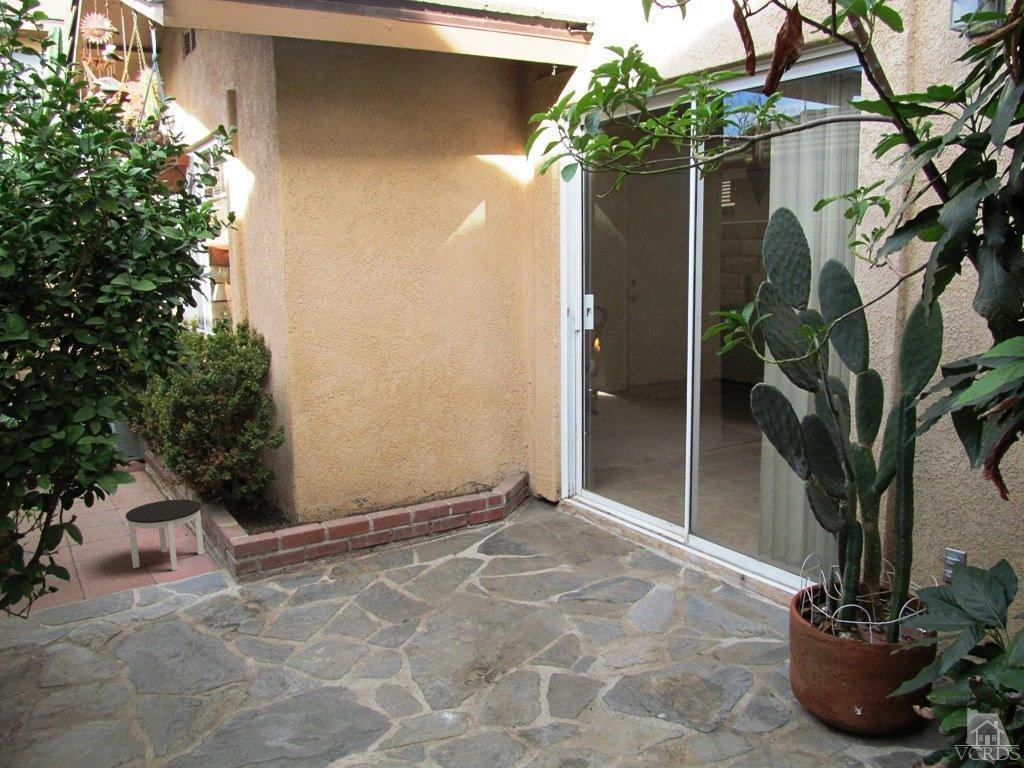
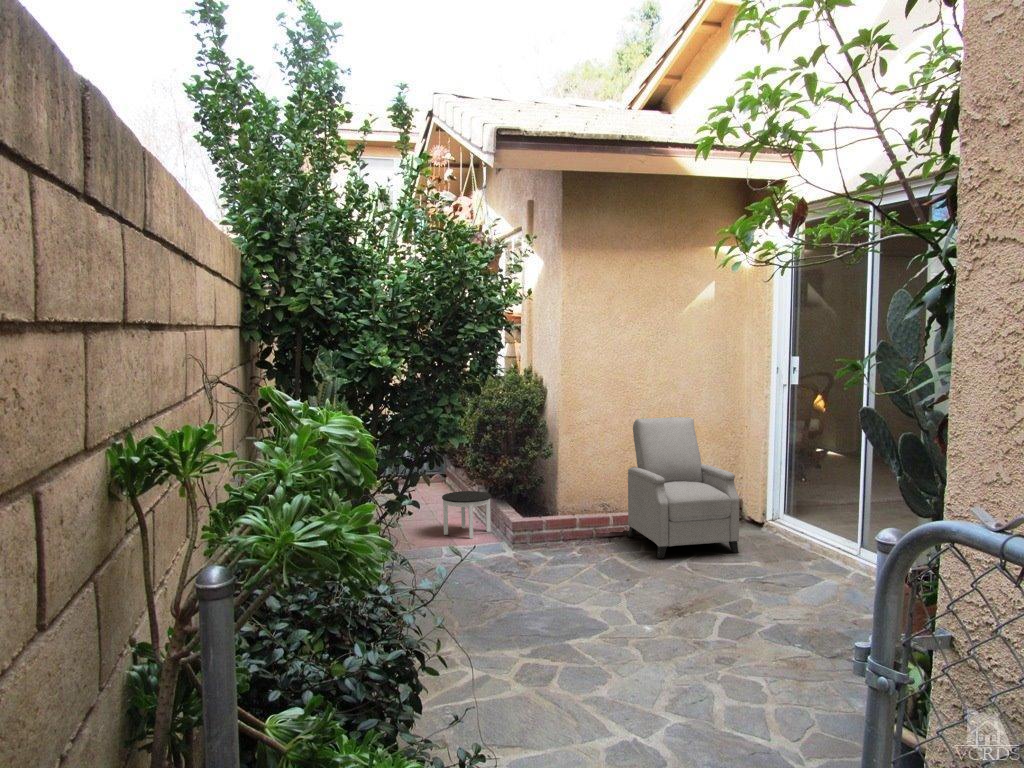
chair: none [390,379,538,574] -> present [628,417,739,558]

